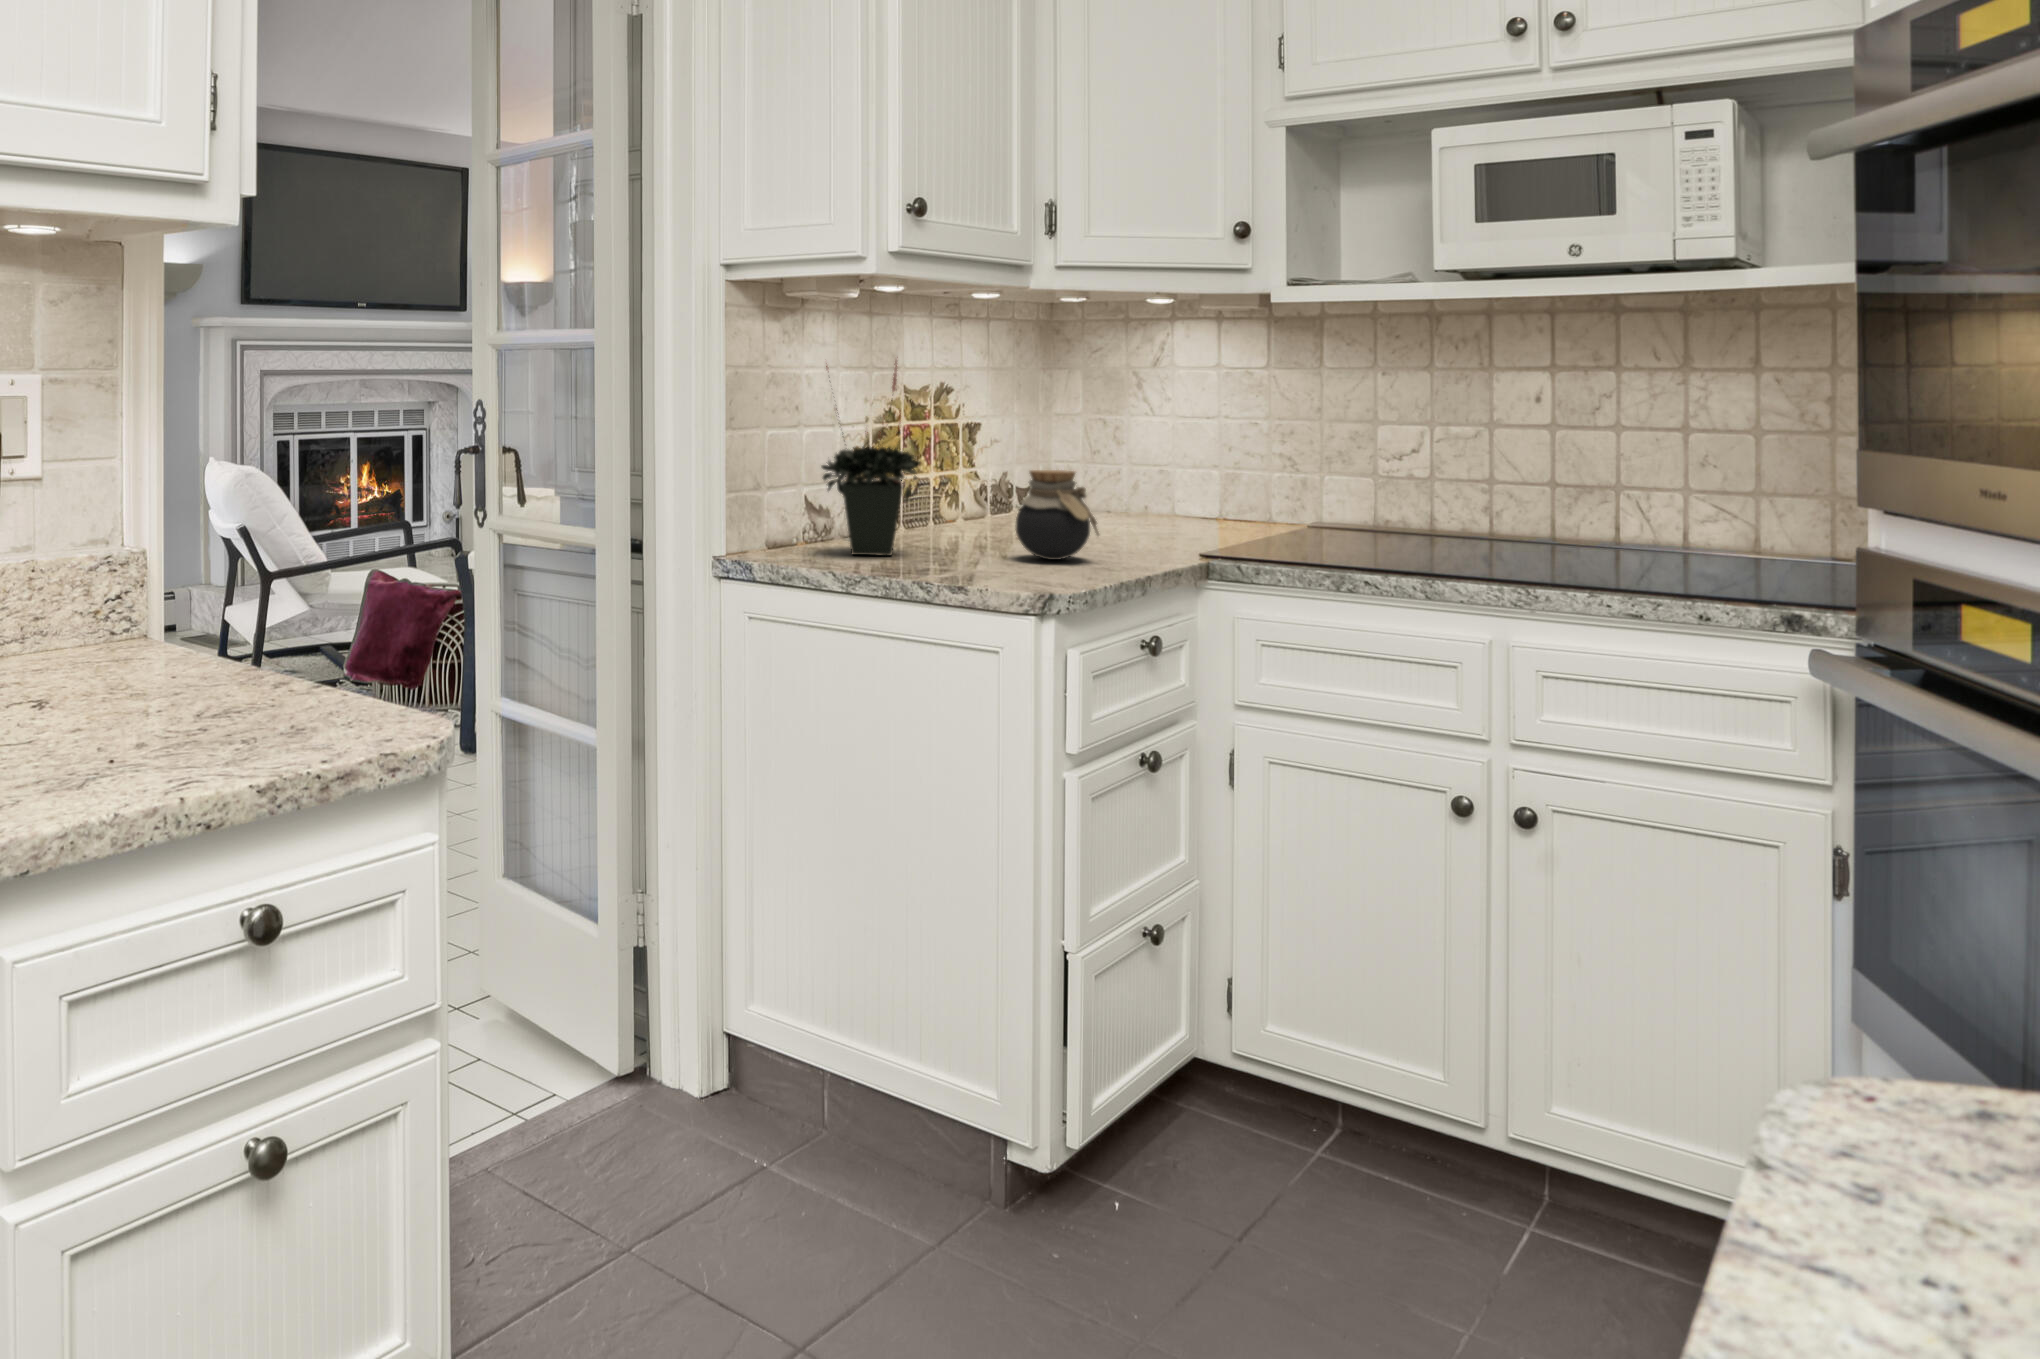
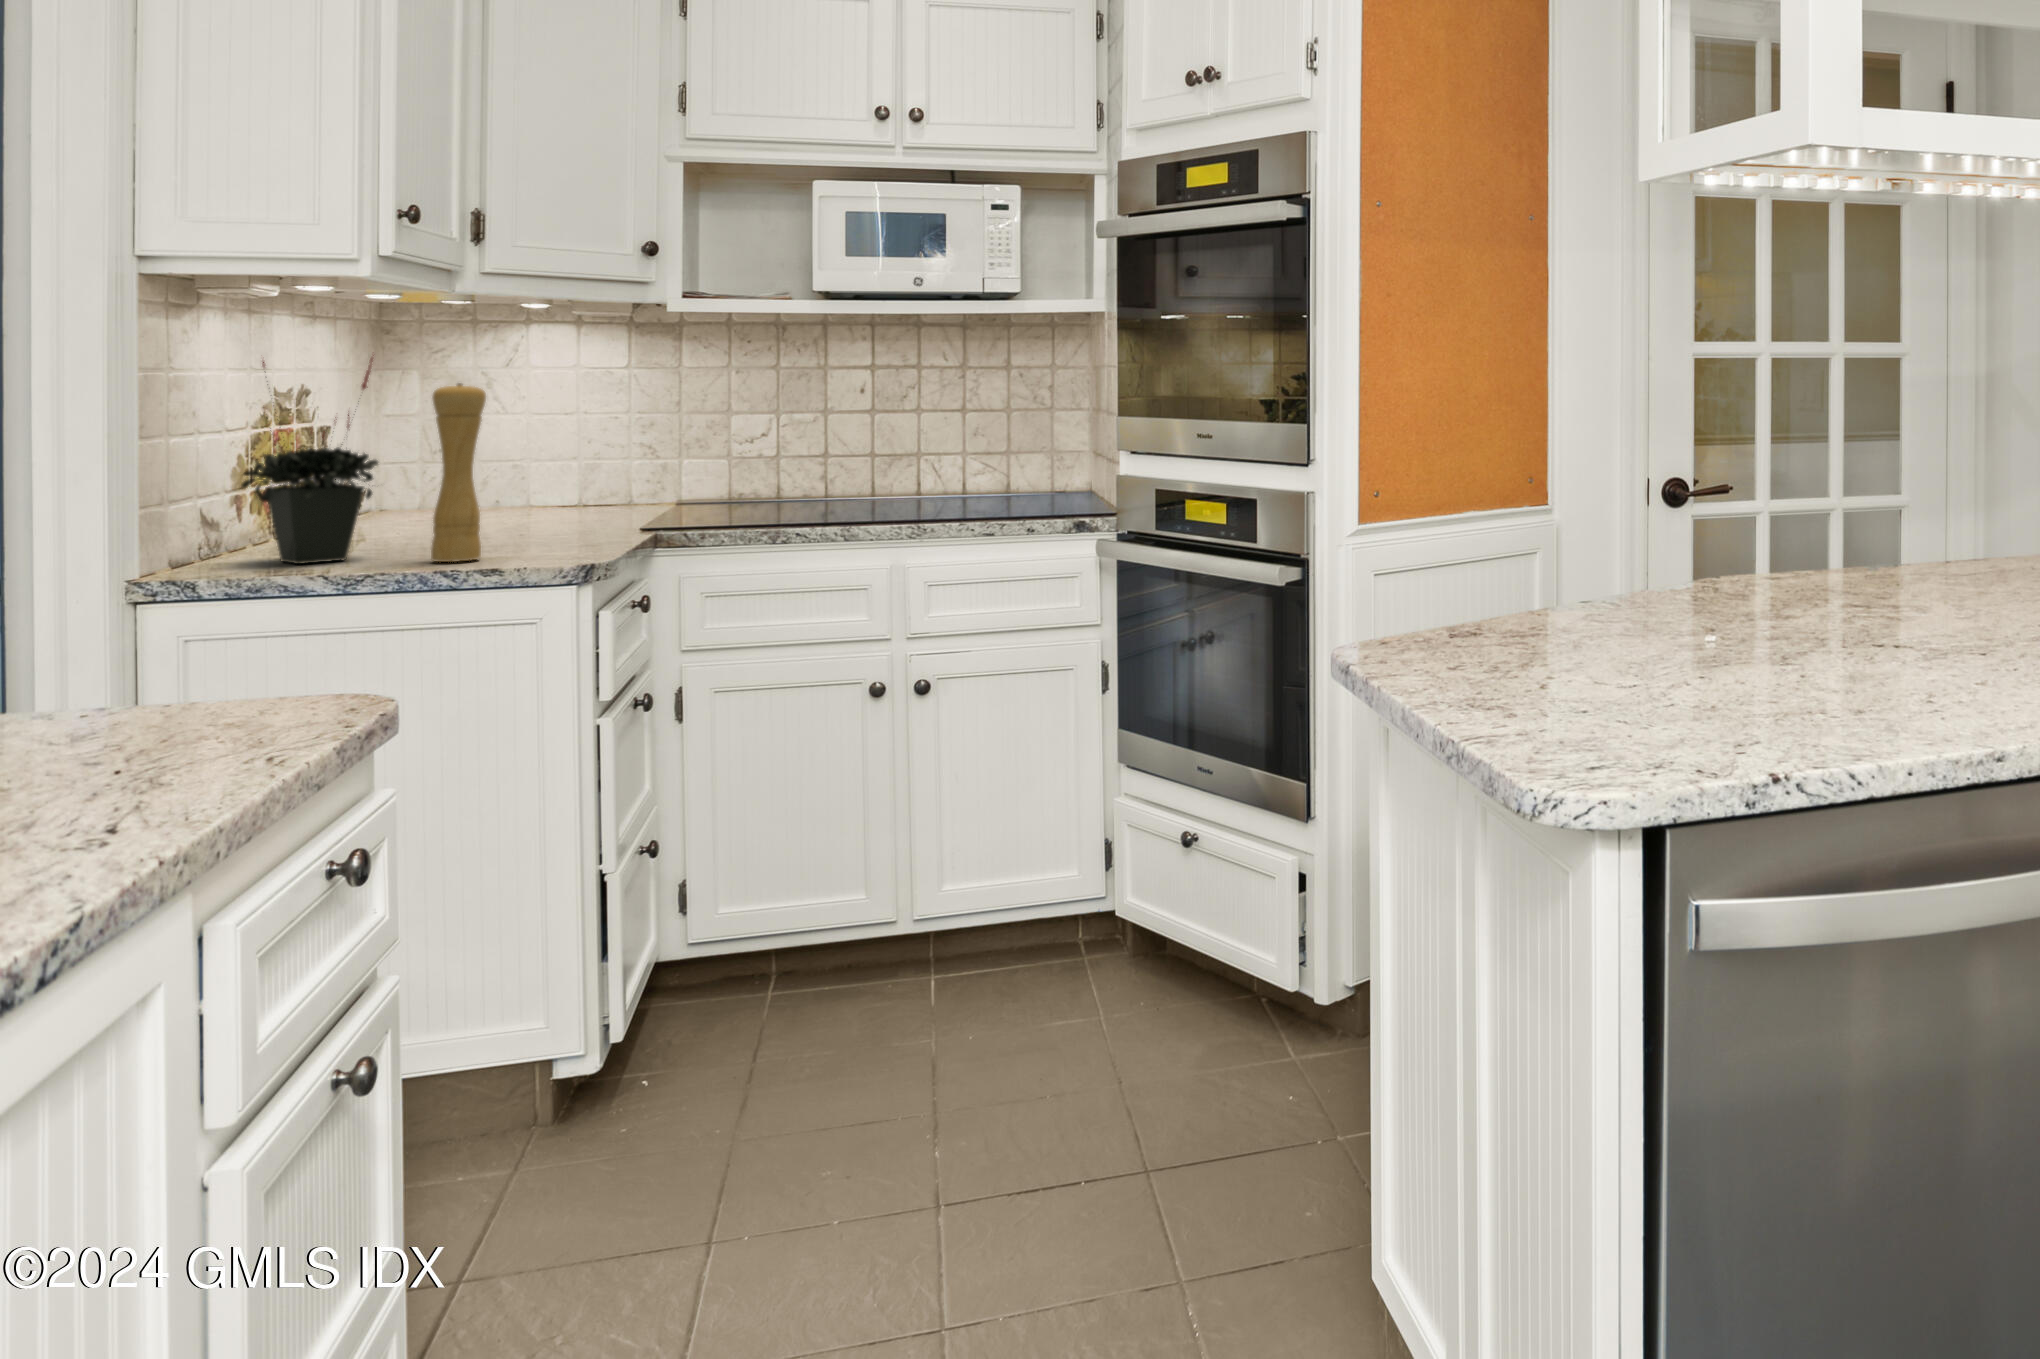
pepper mill: none [934,385,980,569] -> present [431,383,486,562]
jar: present [1016,470,1099,560] -> none [486,462,582,546]

